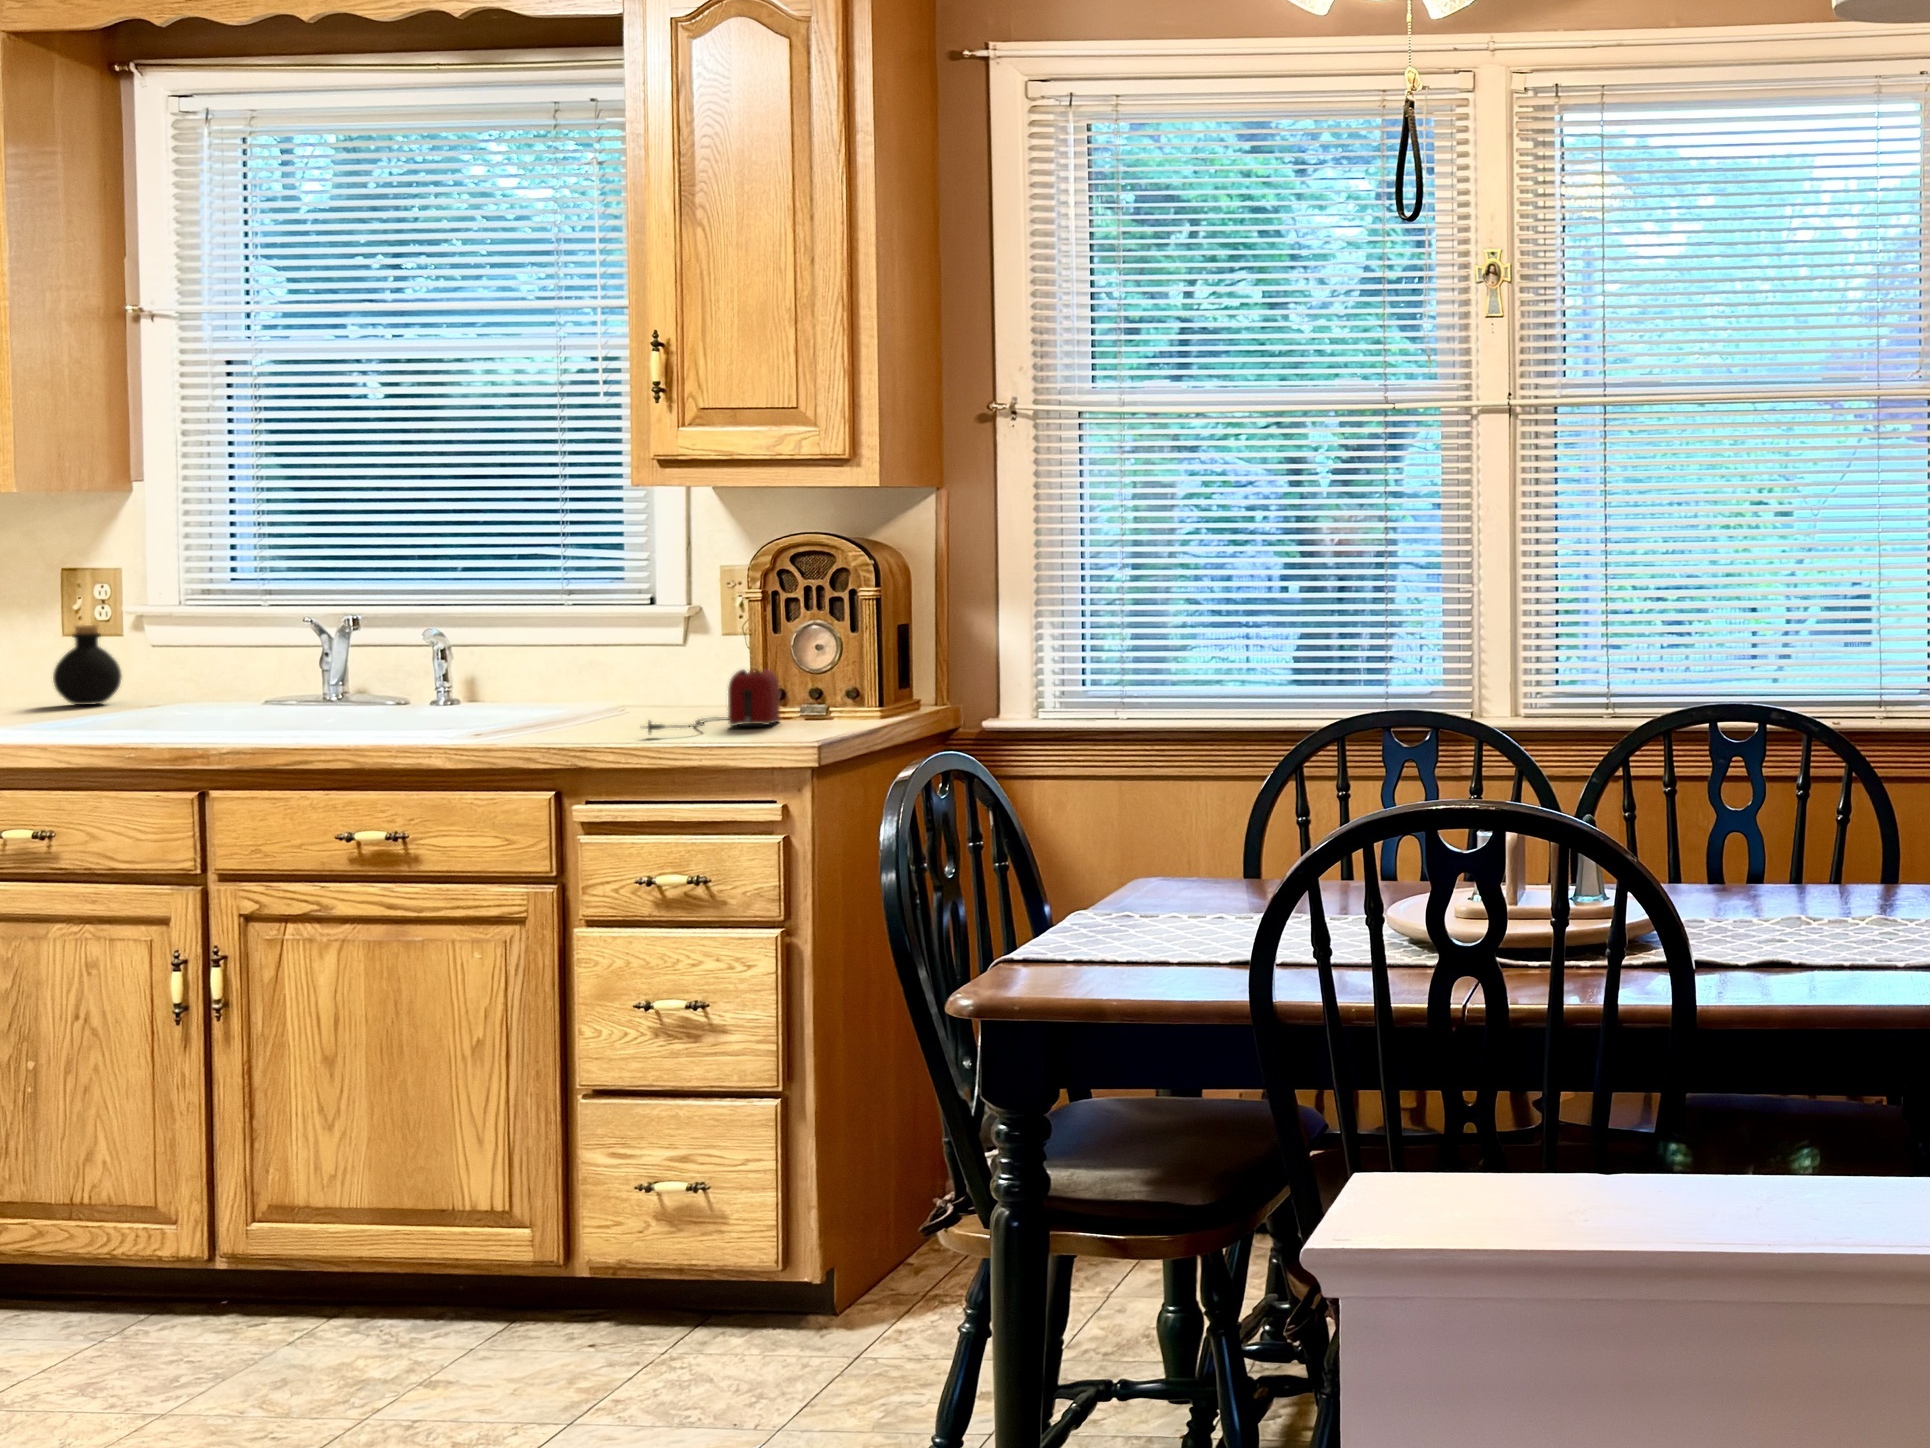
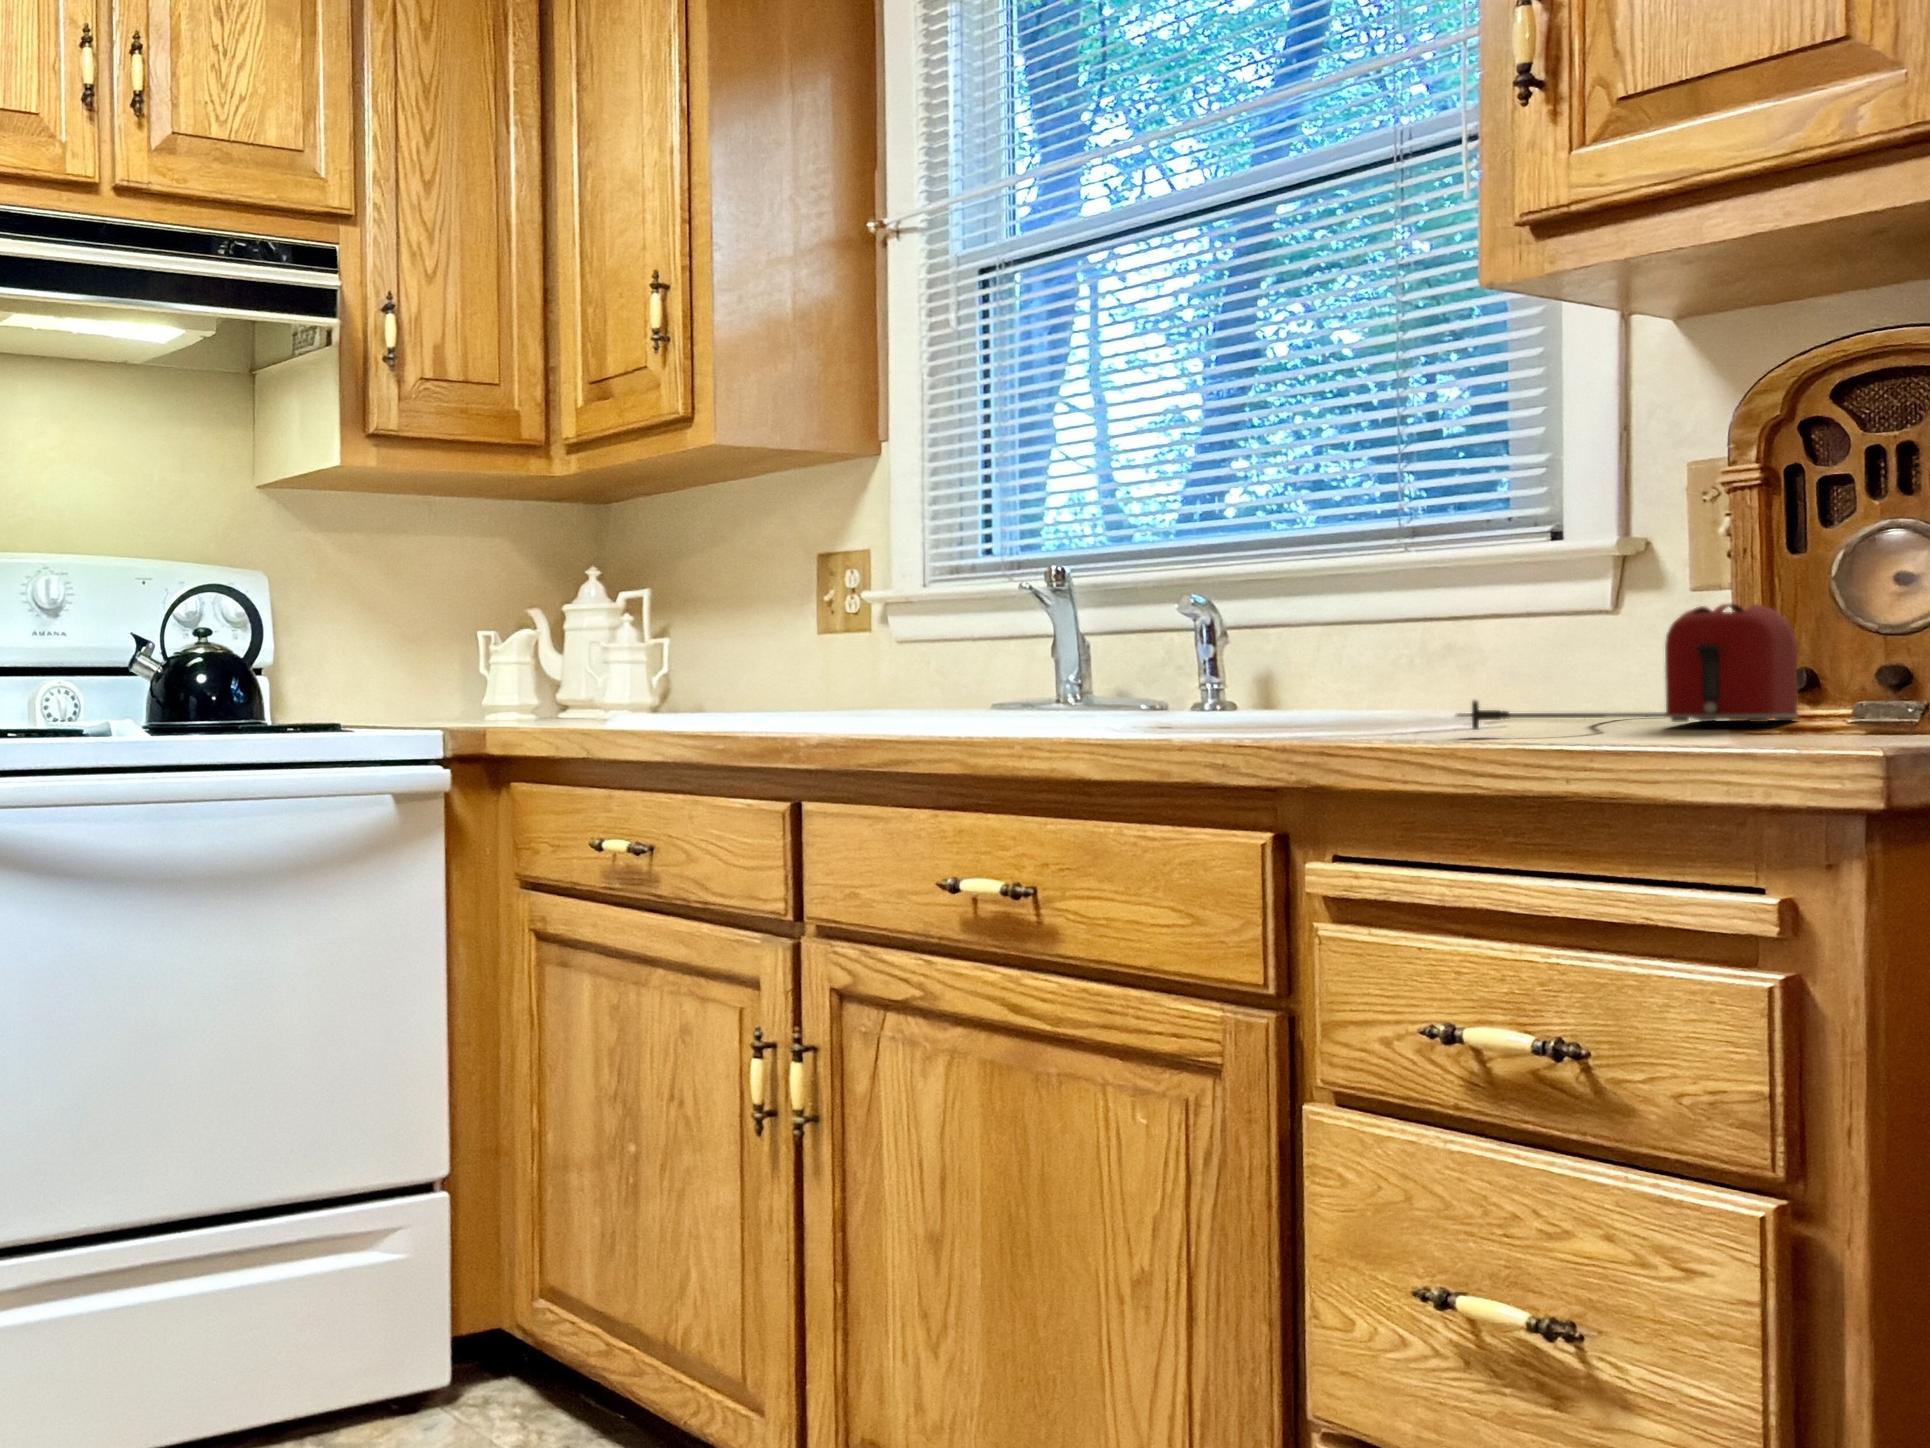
bottle: present [53,625,121,705] -> none [784,604,857,701]

